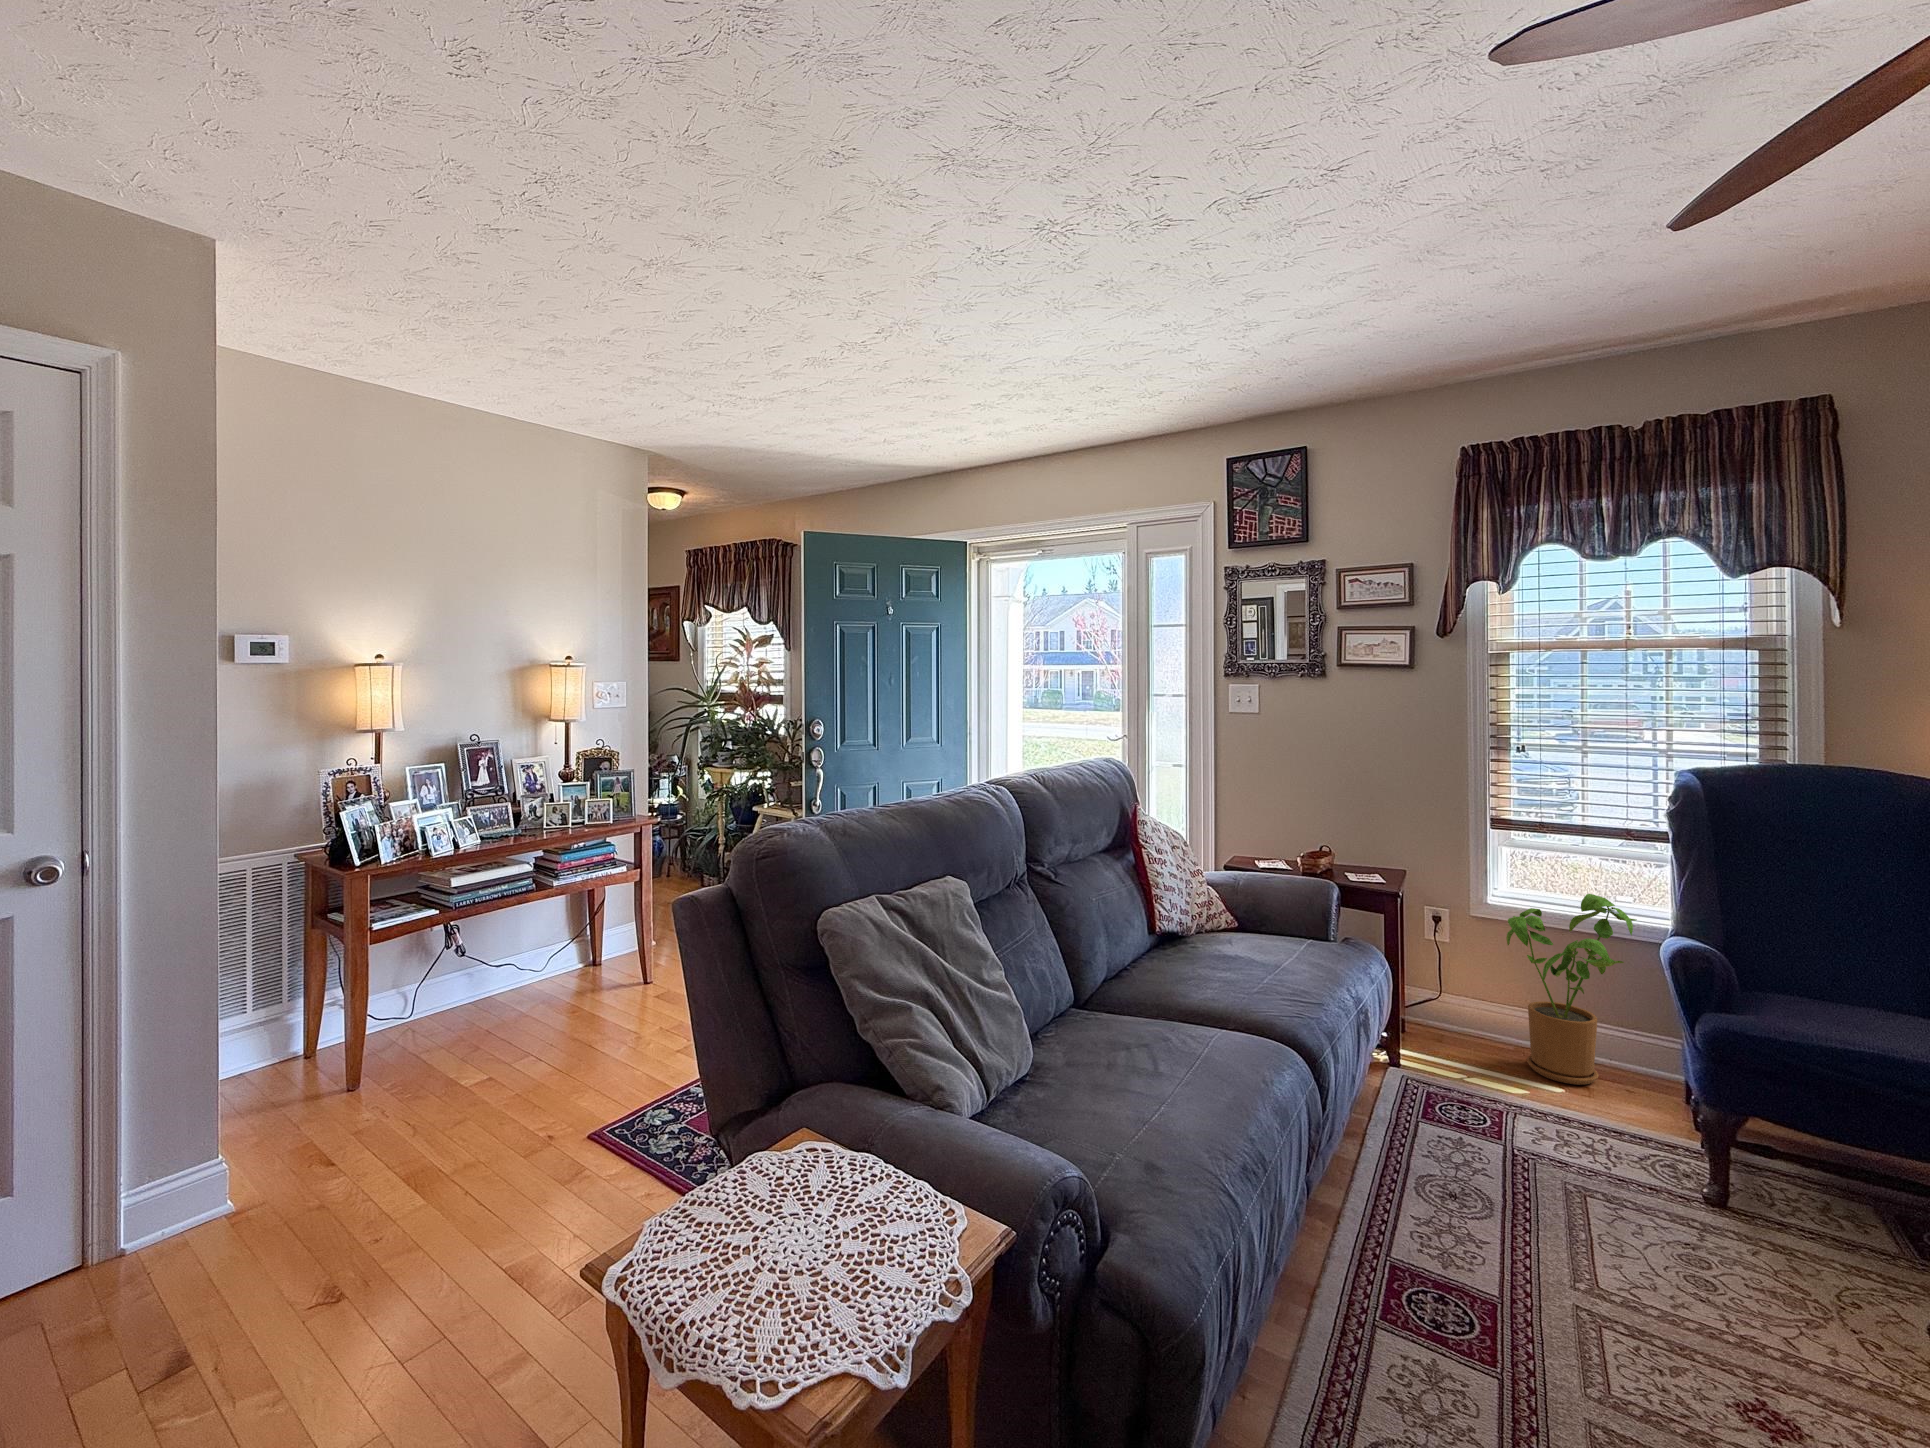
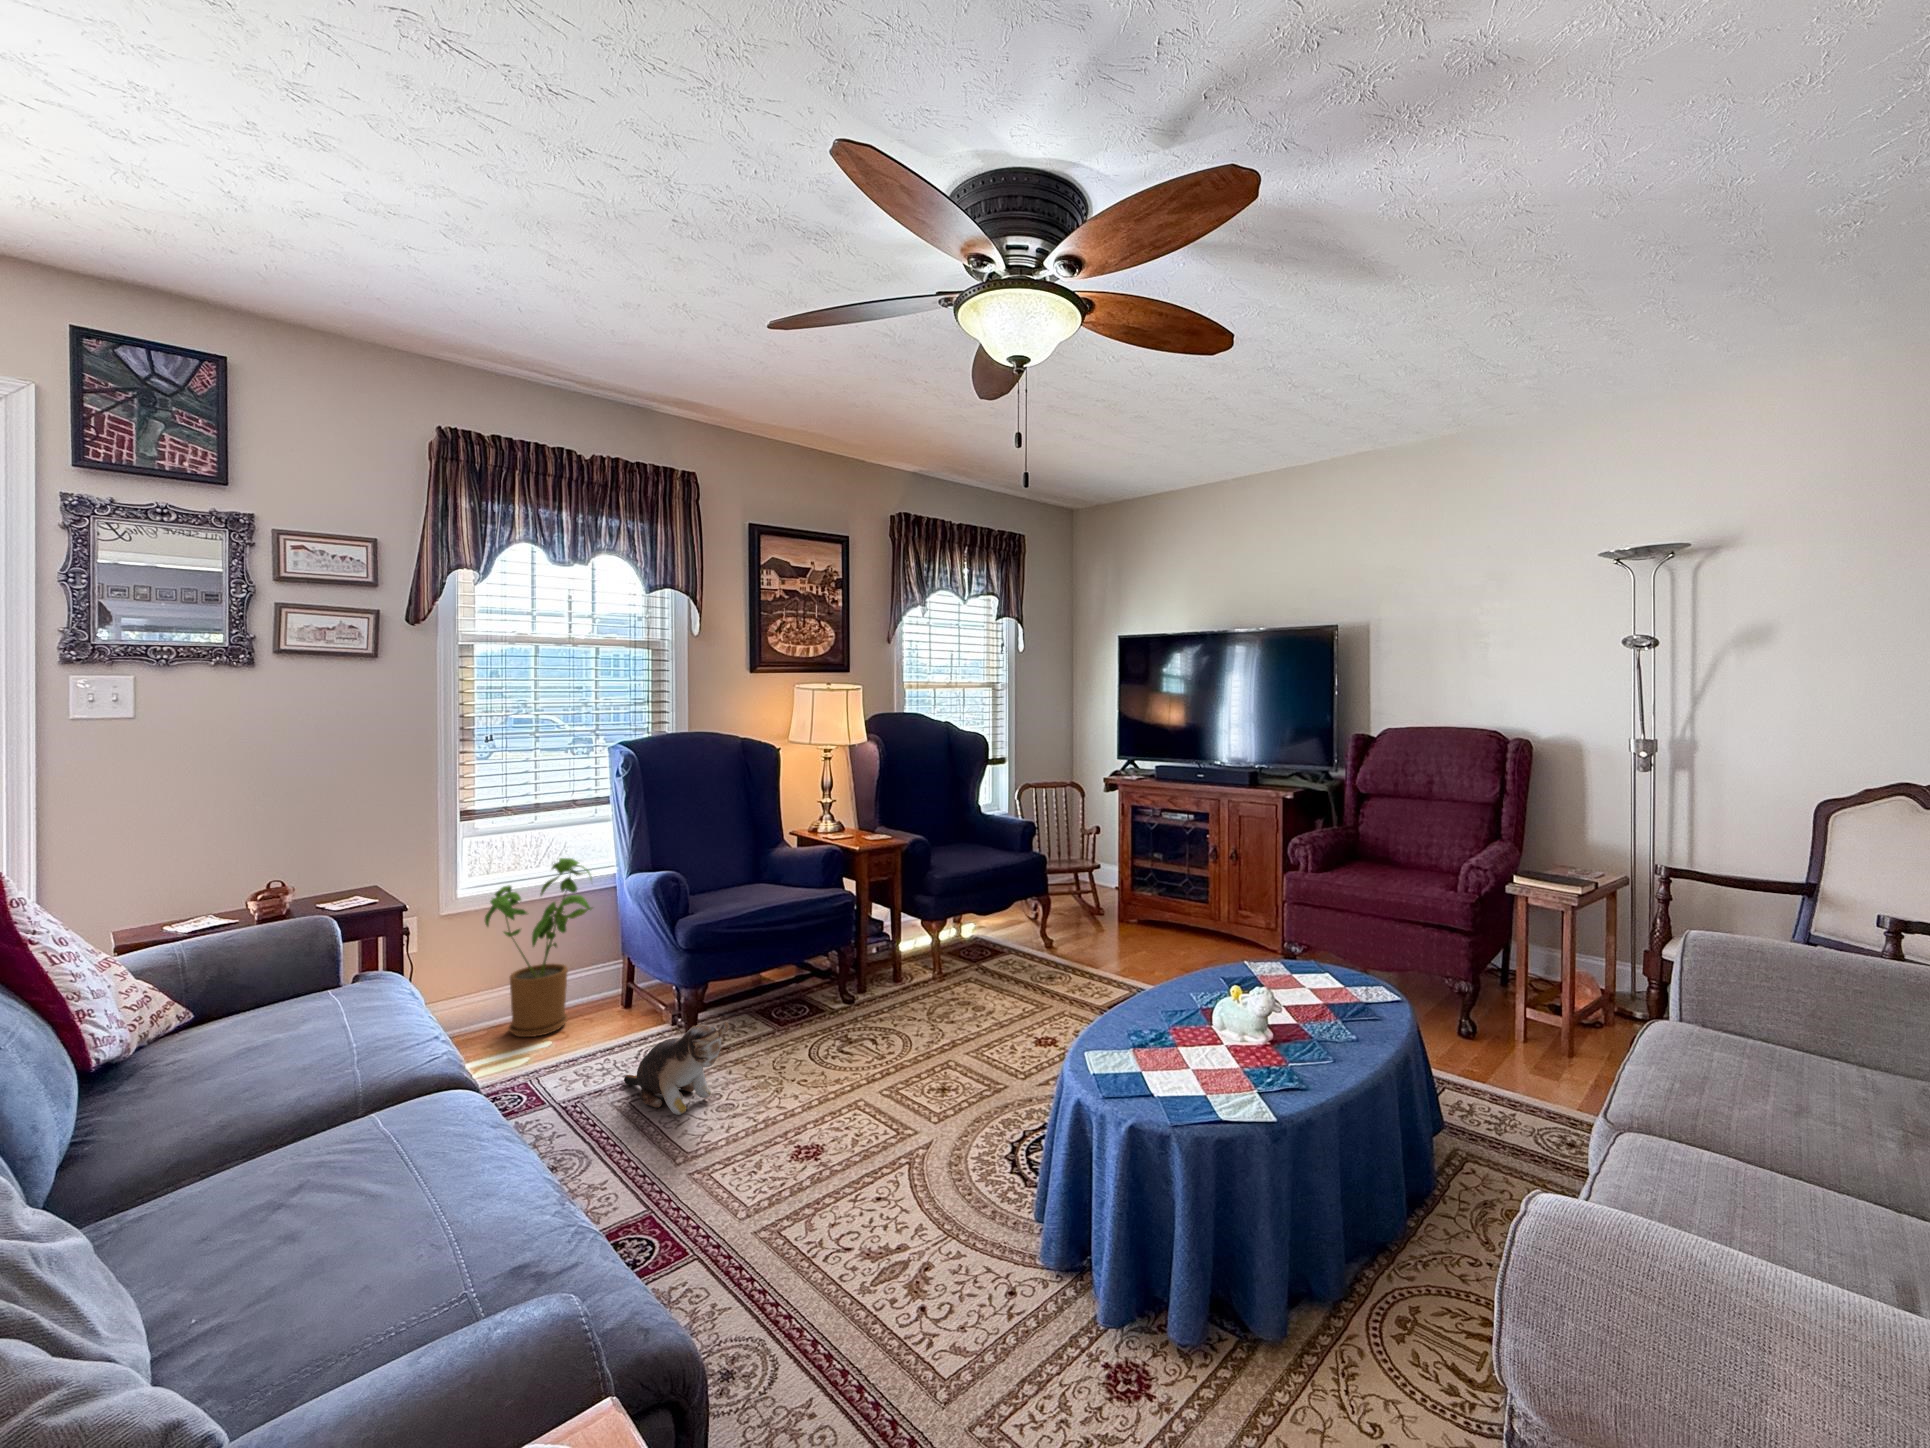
plush toy: none [1593,1145,1698,1252] -> present [624,1022,729,1115]

